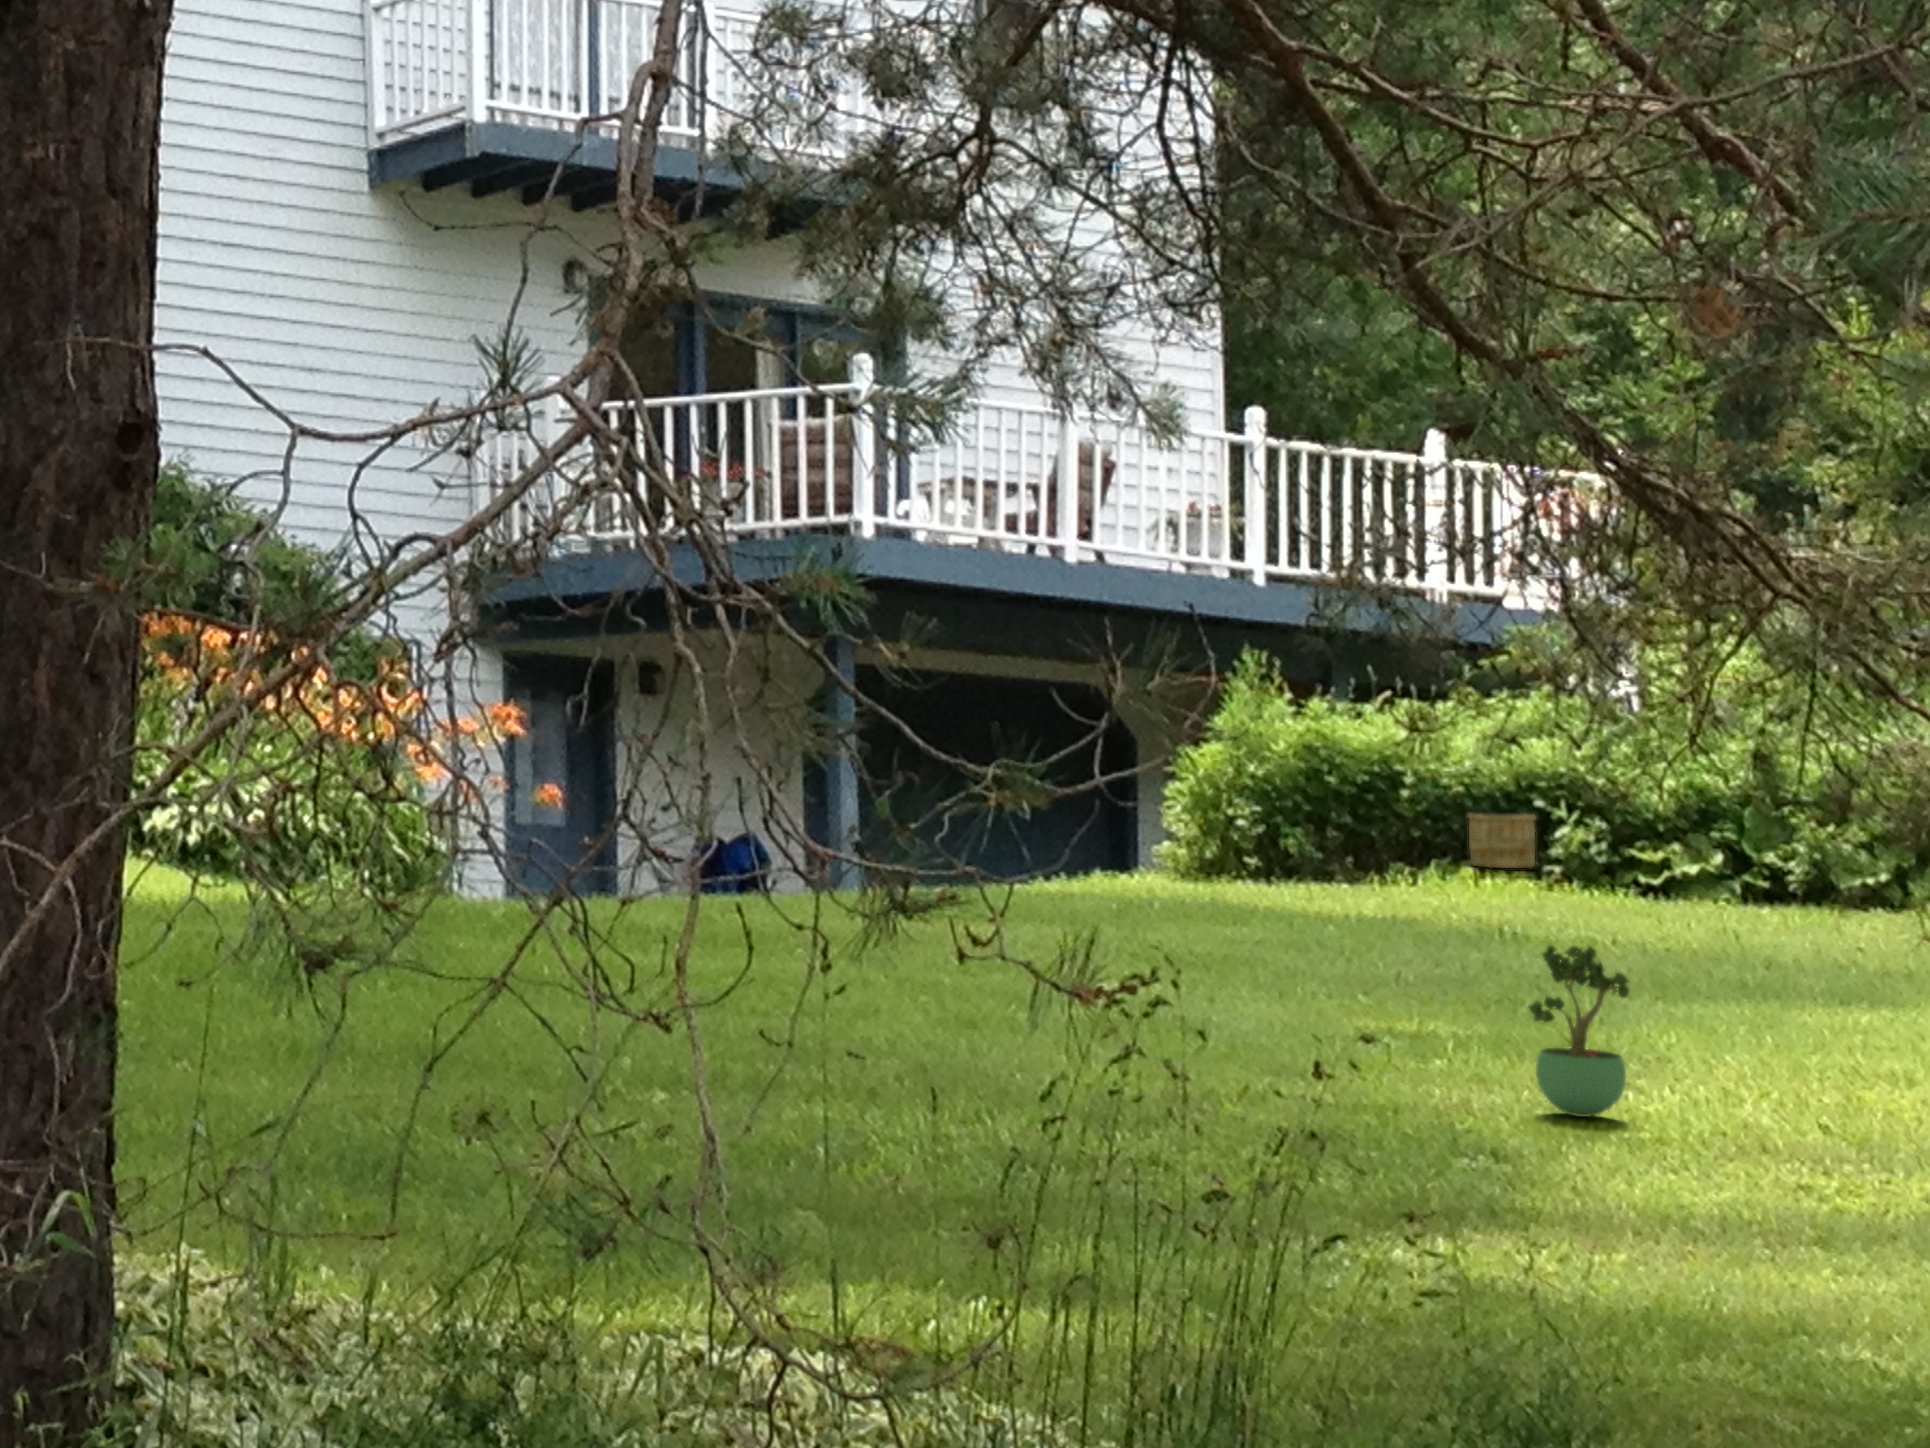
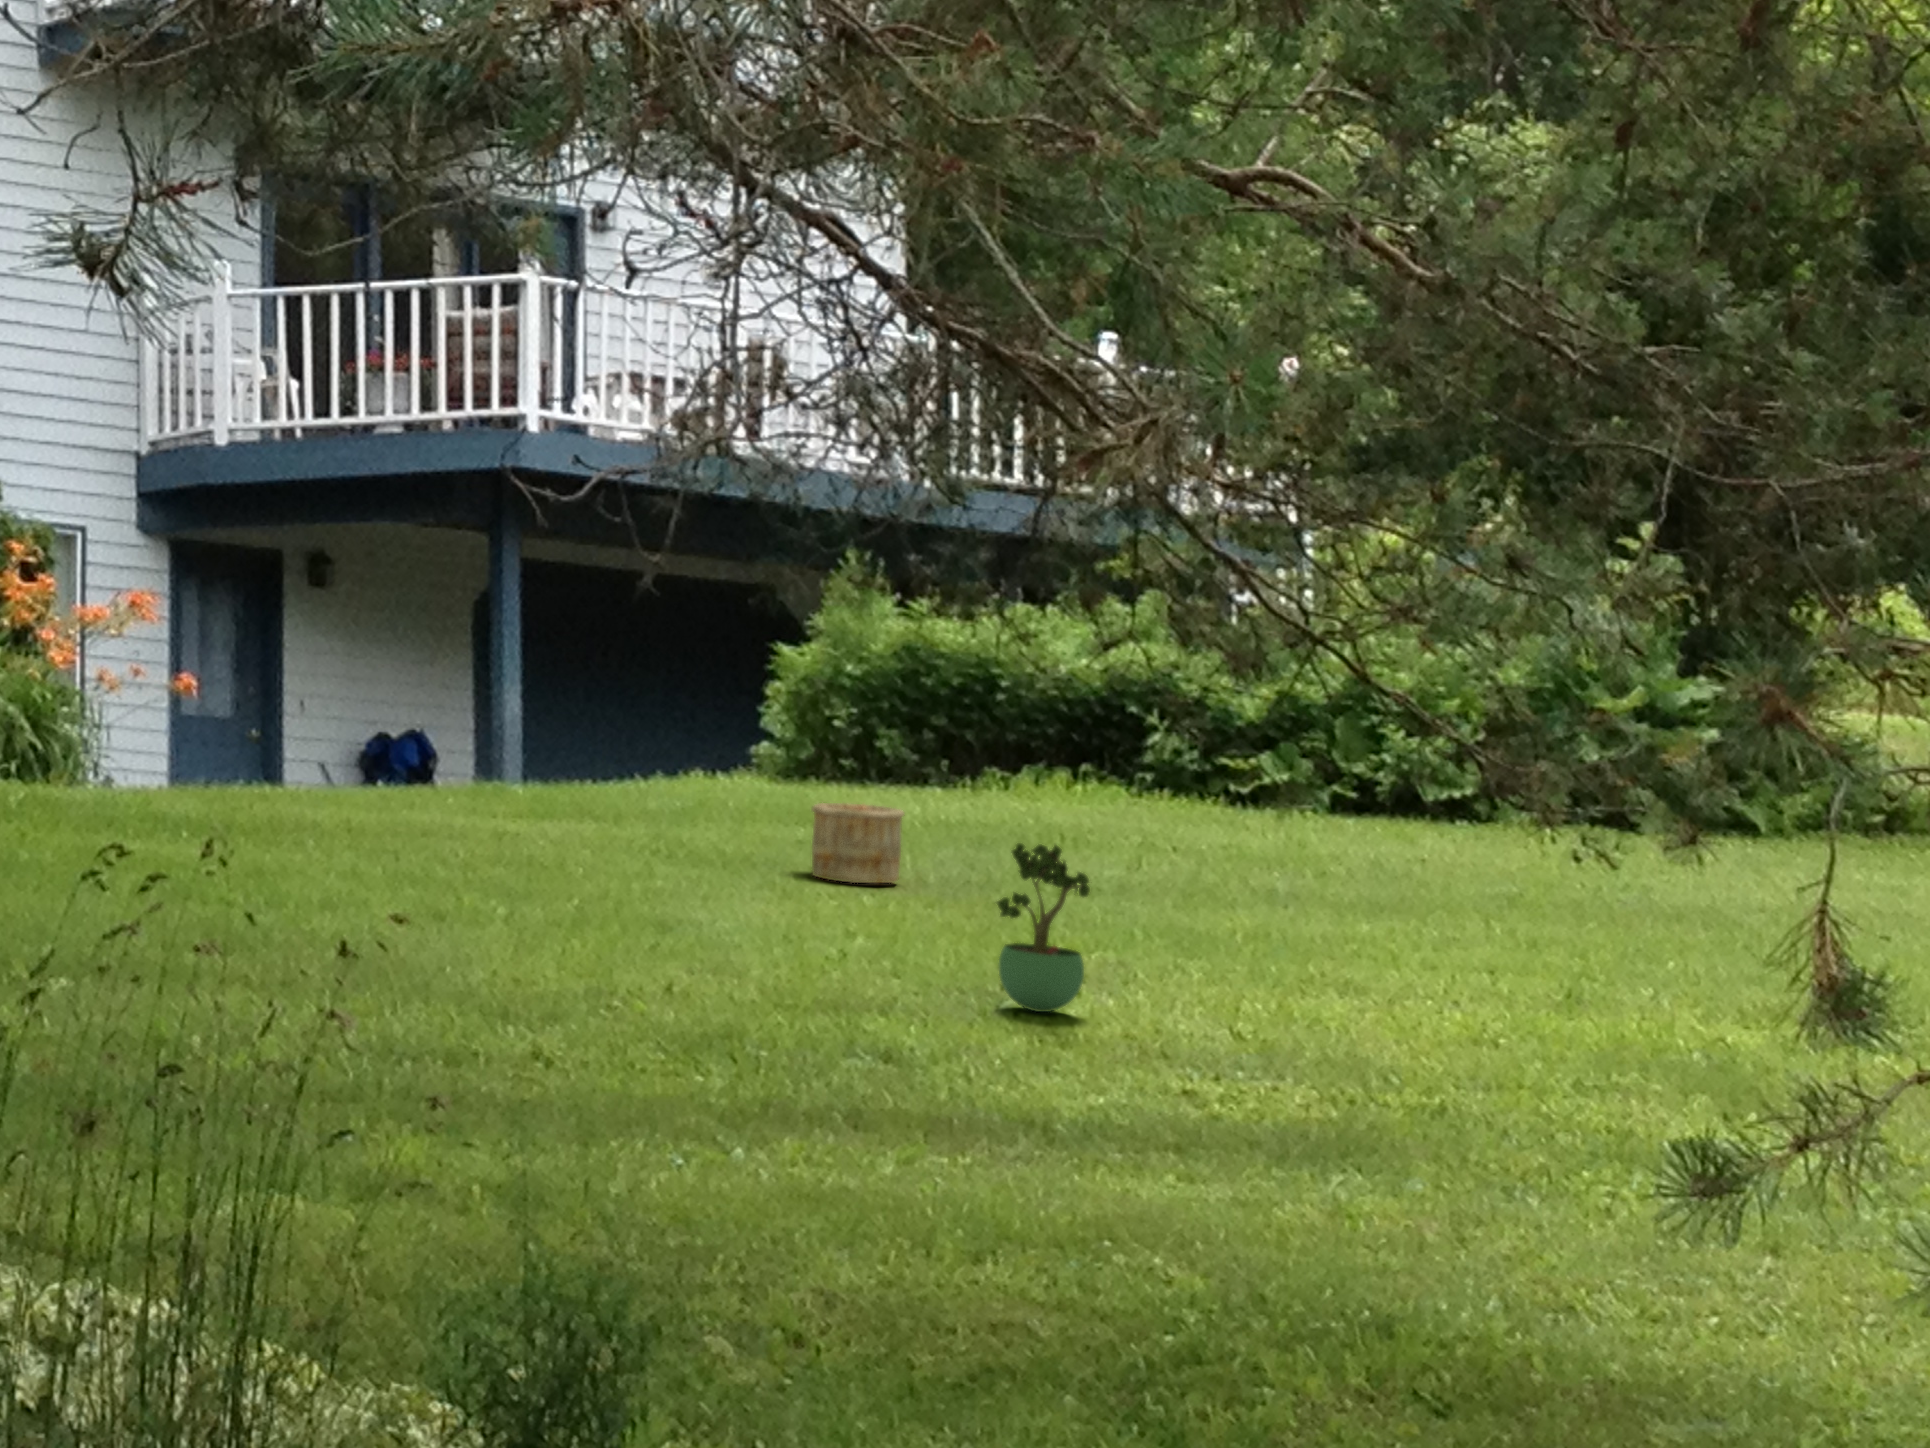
wooden bucket: present [1468,813,1536,868] -> present [812,803,904,883]

